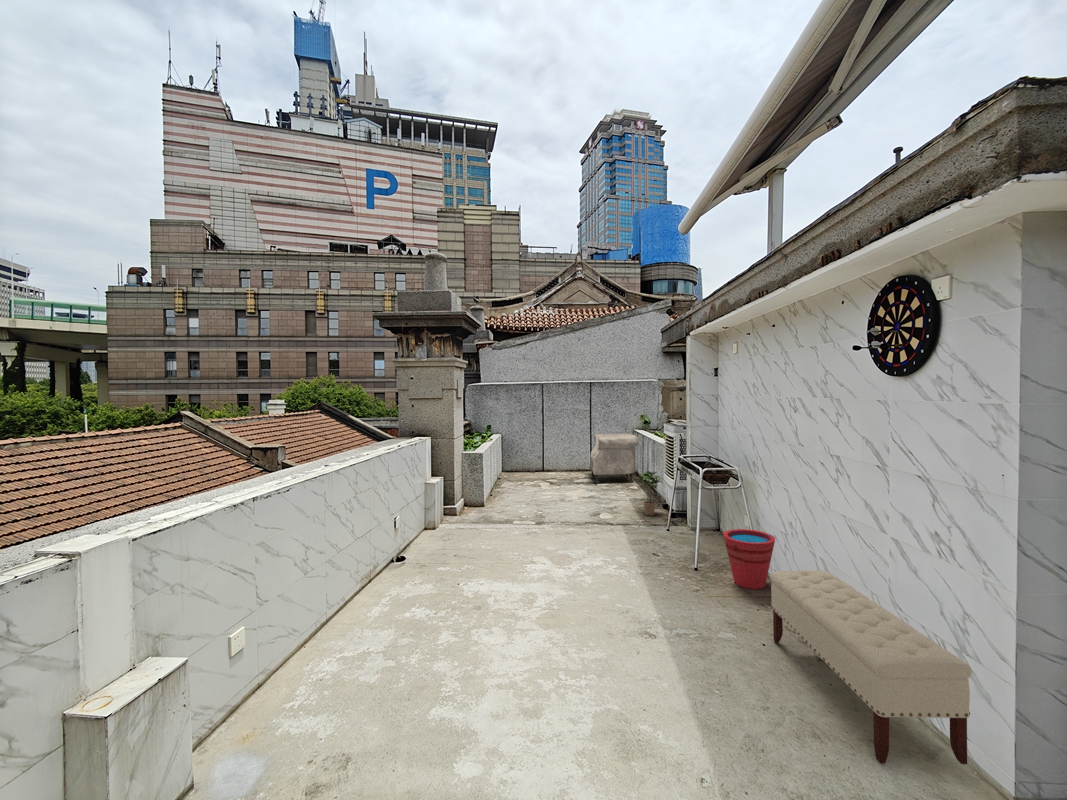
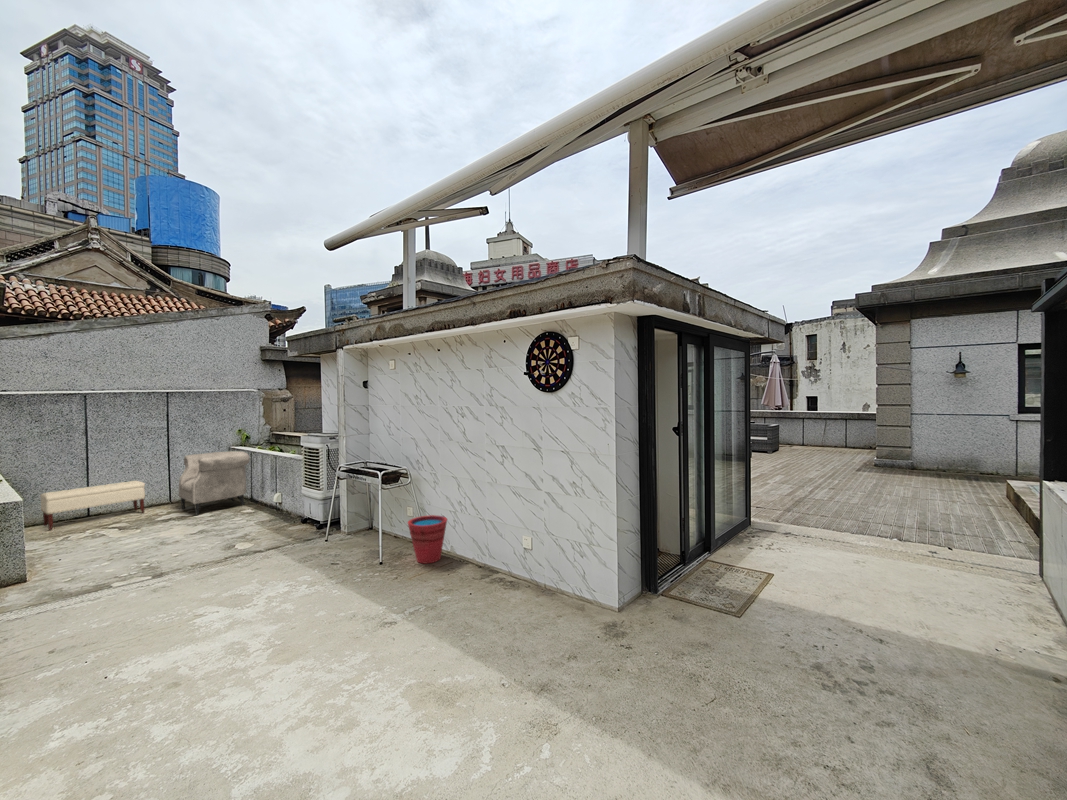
potted plant: present [639,471,663,516] -> none [279,486,311,532]
bench: present [770,571,972,764] -> present [40,481,145,530]

